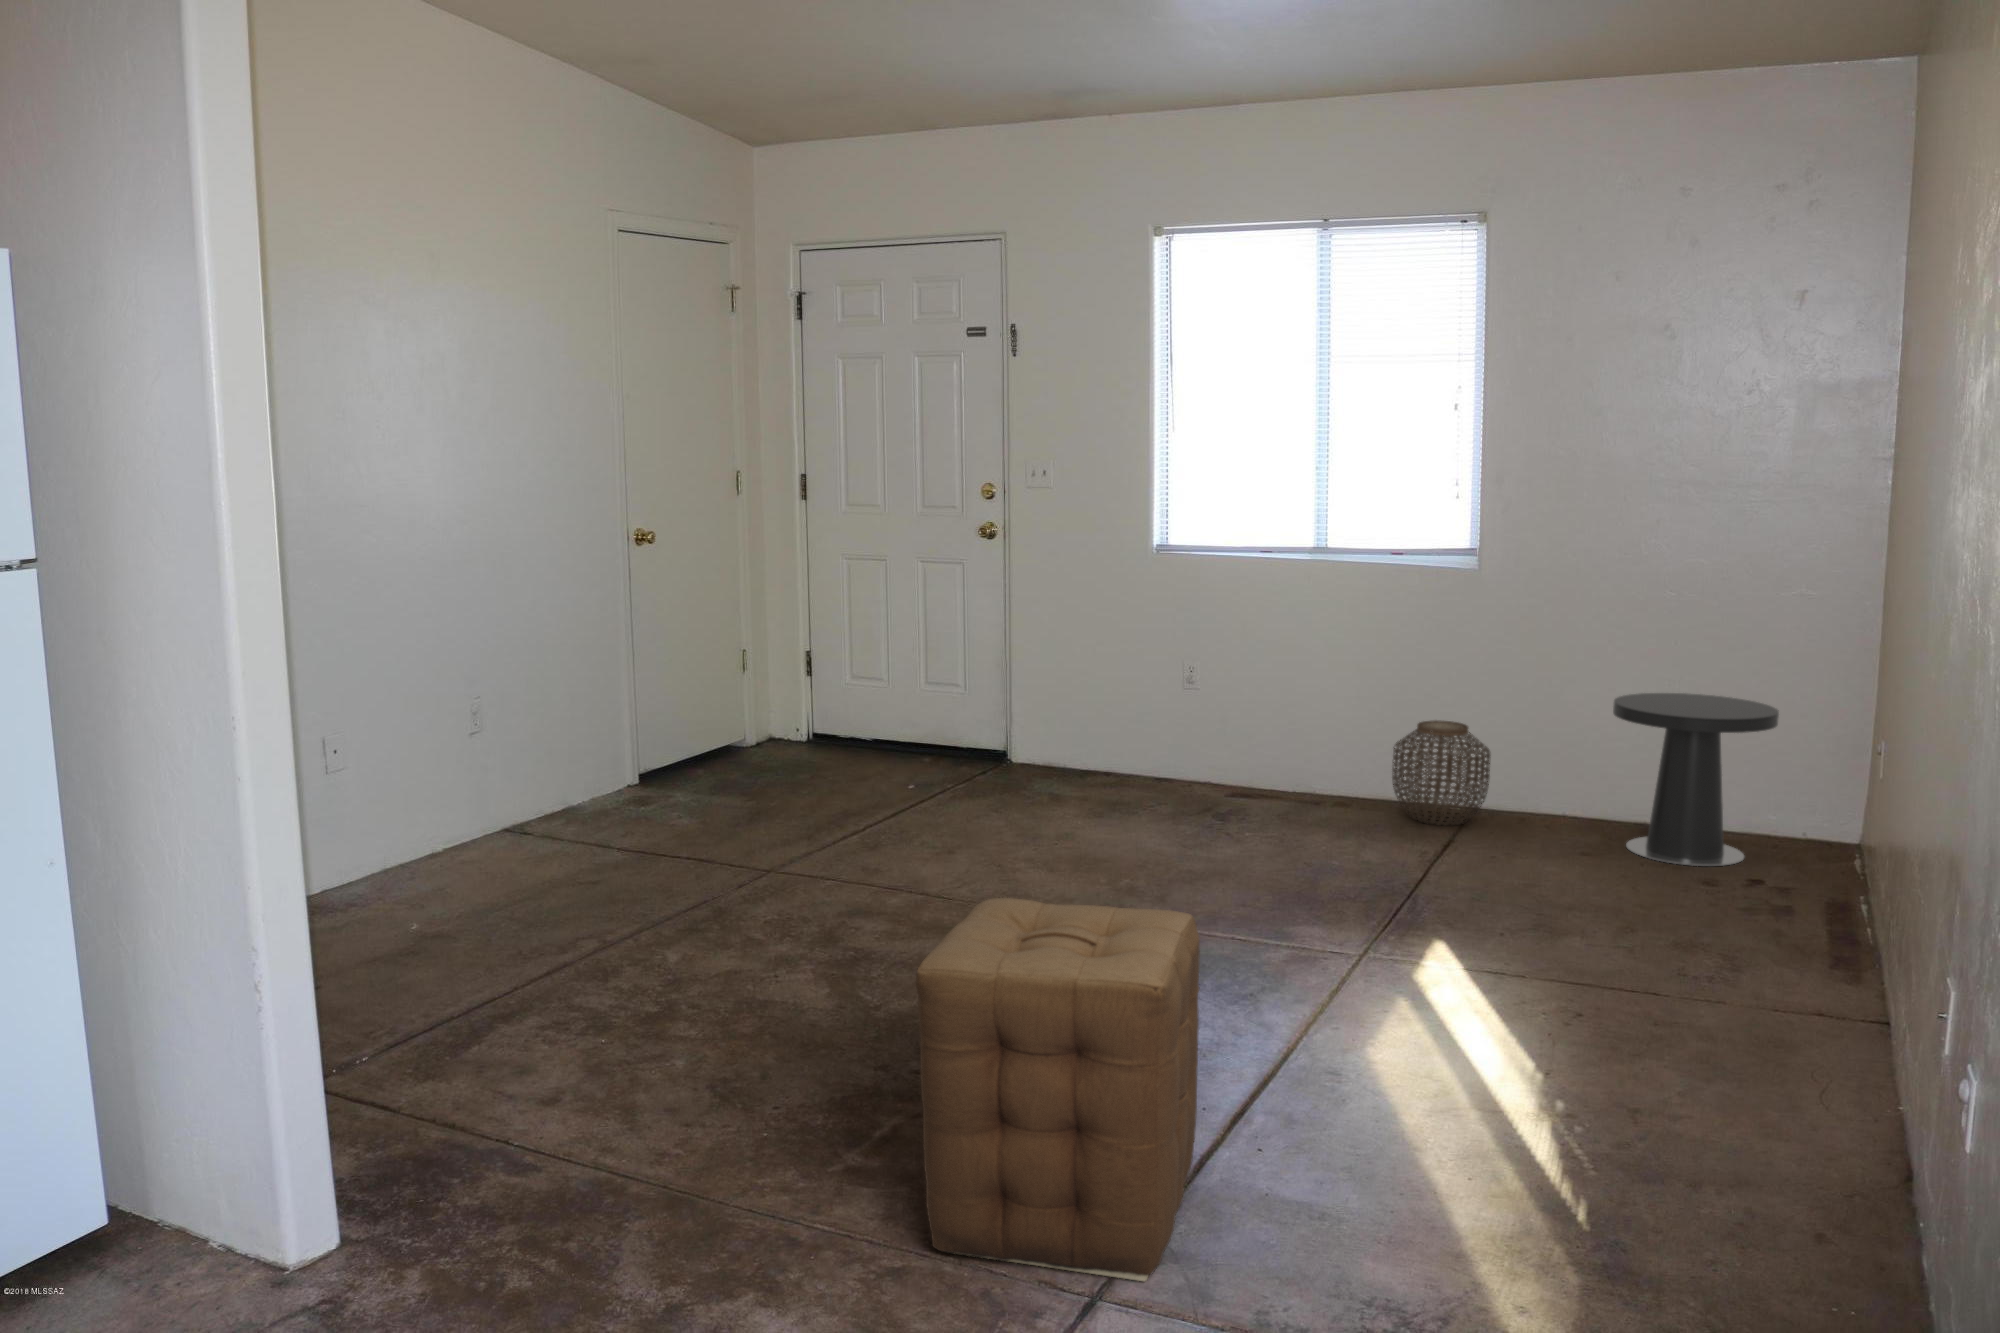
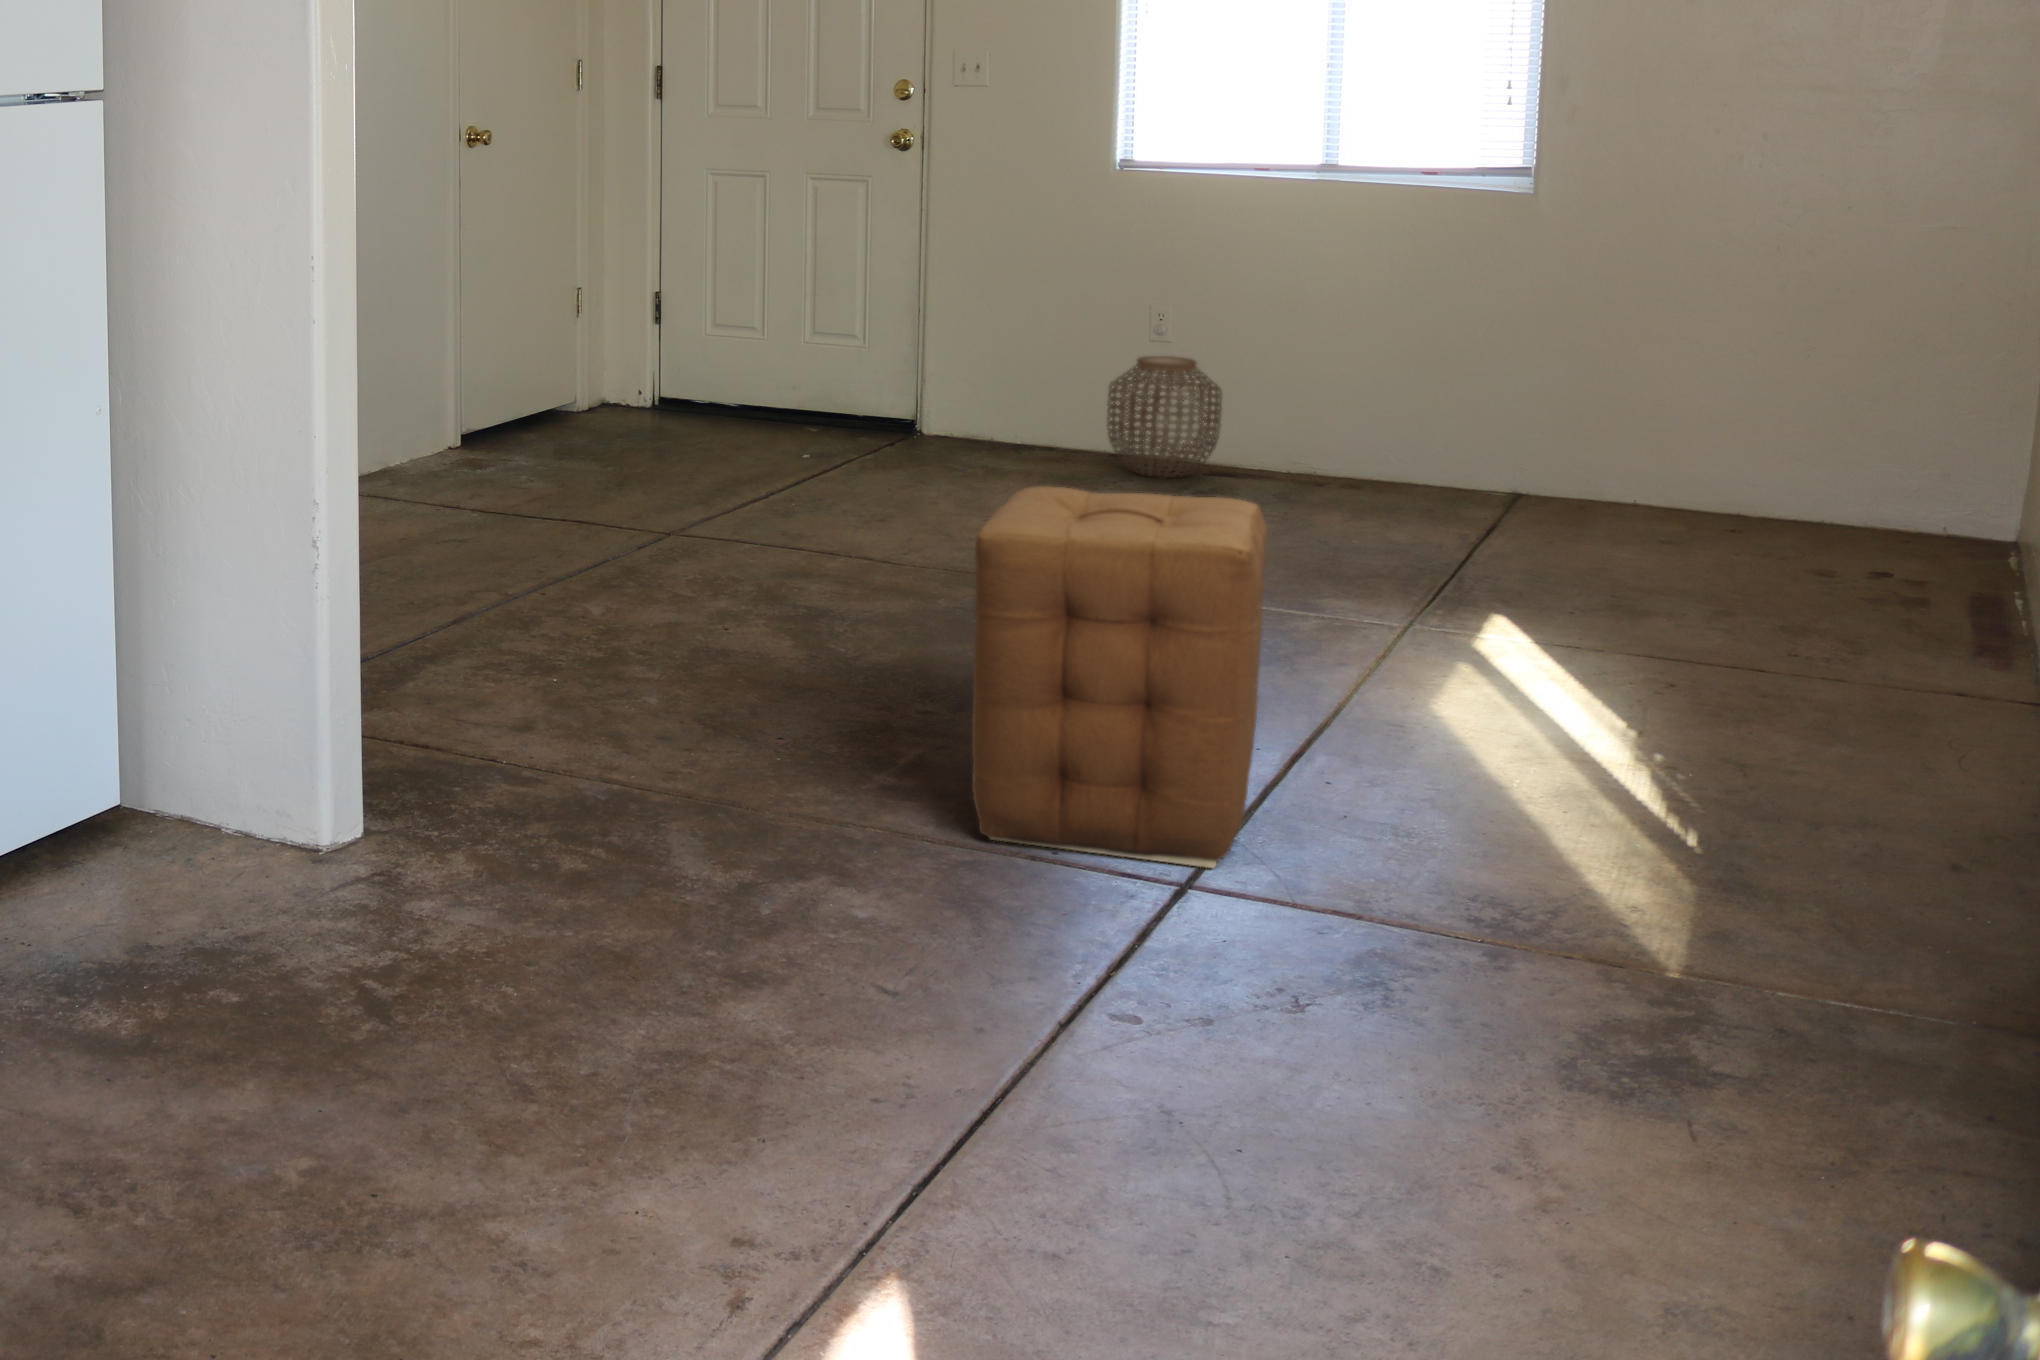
side table: present [1613,693,1779,866] -> none [1719,347,1936,559]
woven basket: present [1392,721,1491,826] -> present [1107,356,1222,478]

